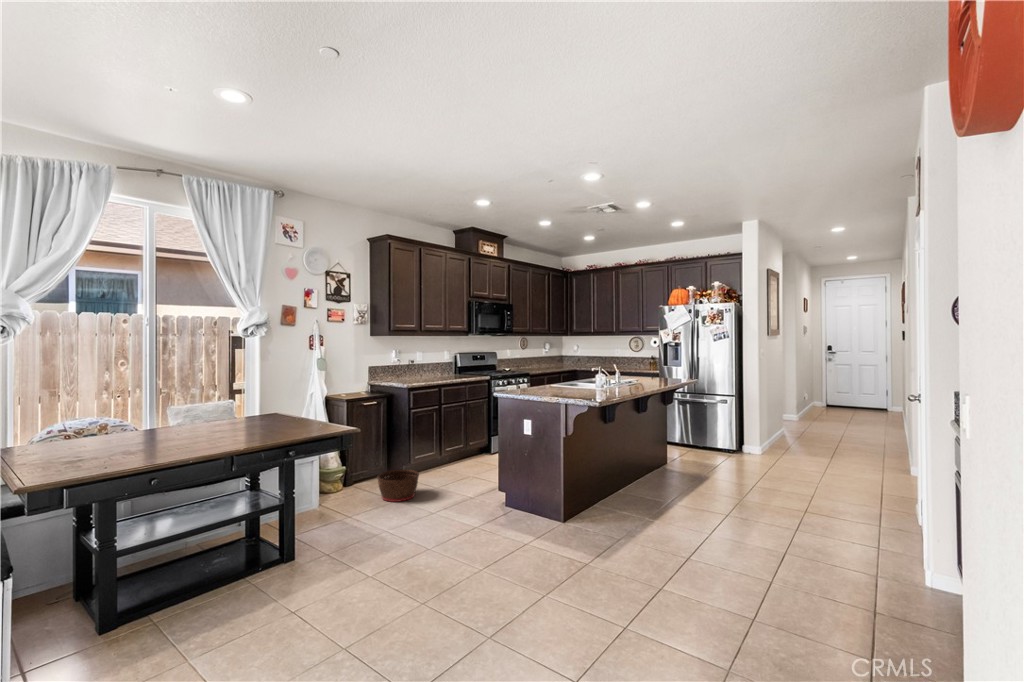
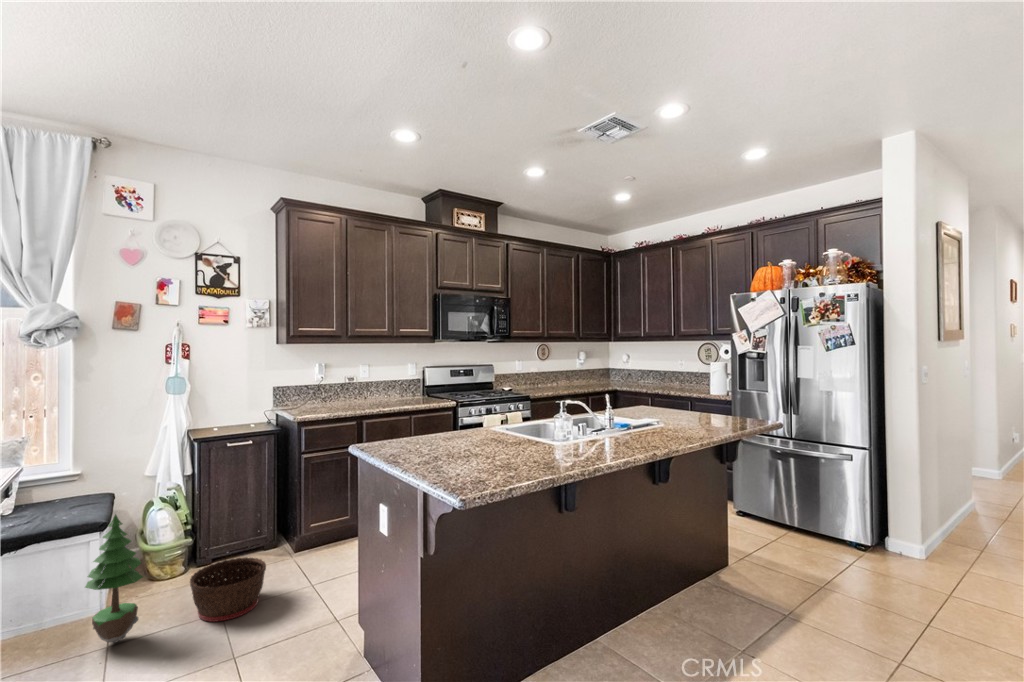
potted tree: none [336,436,365,513] -> present [85,515,143,643]

